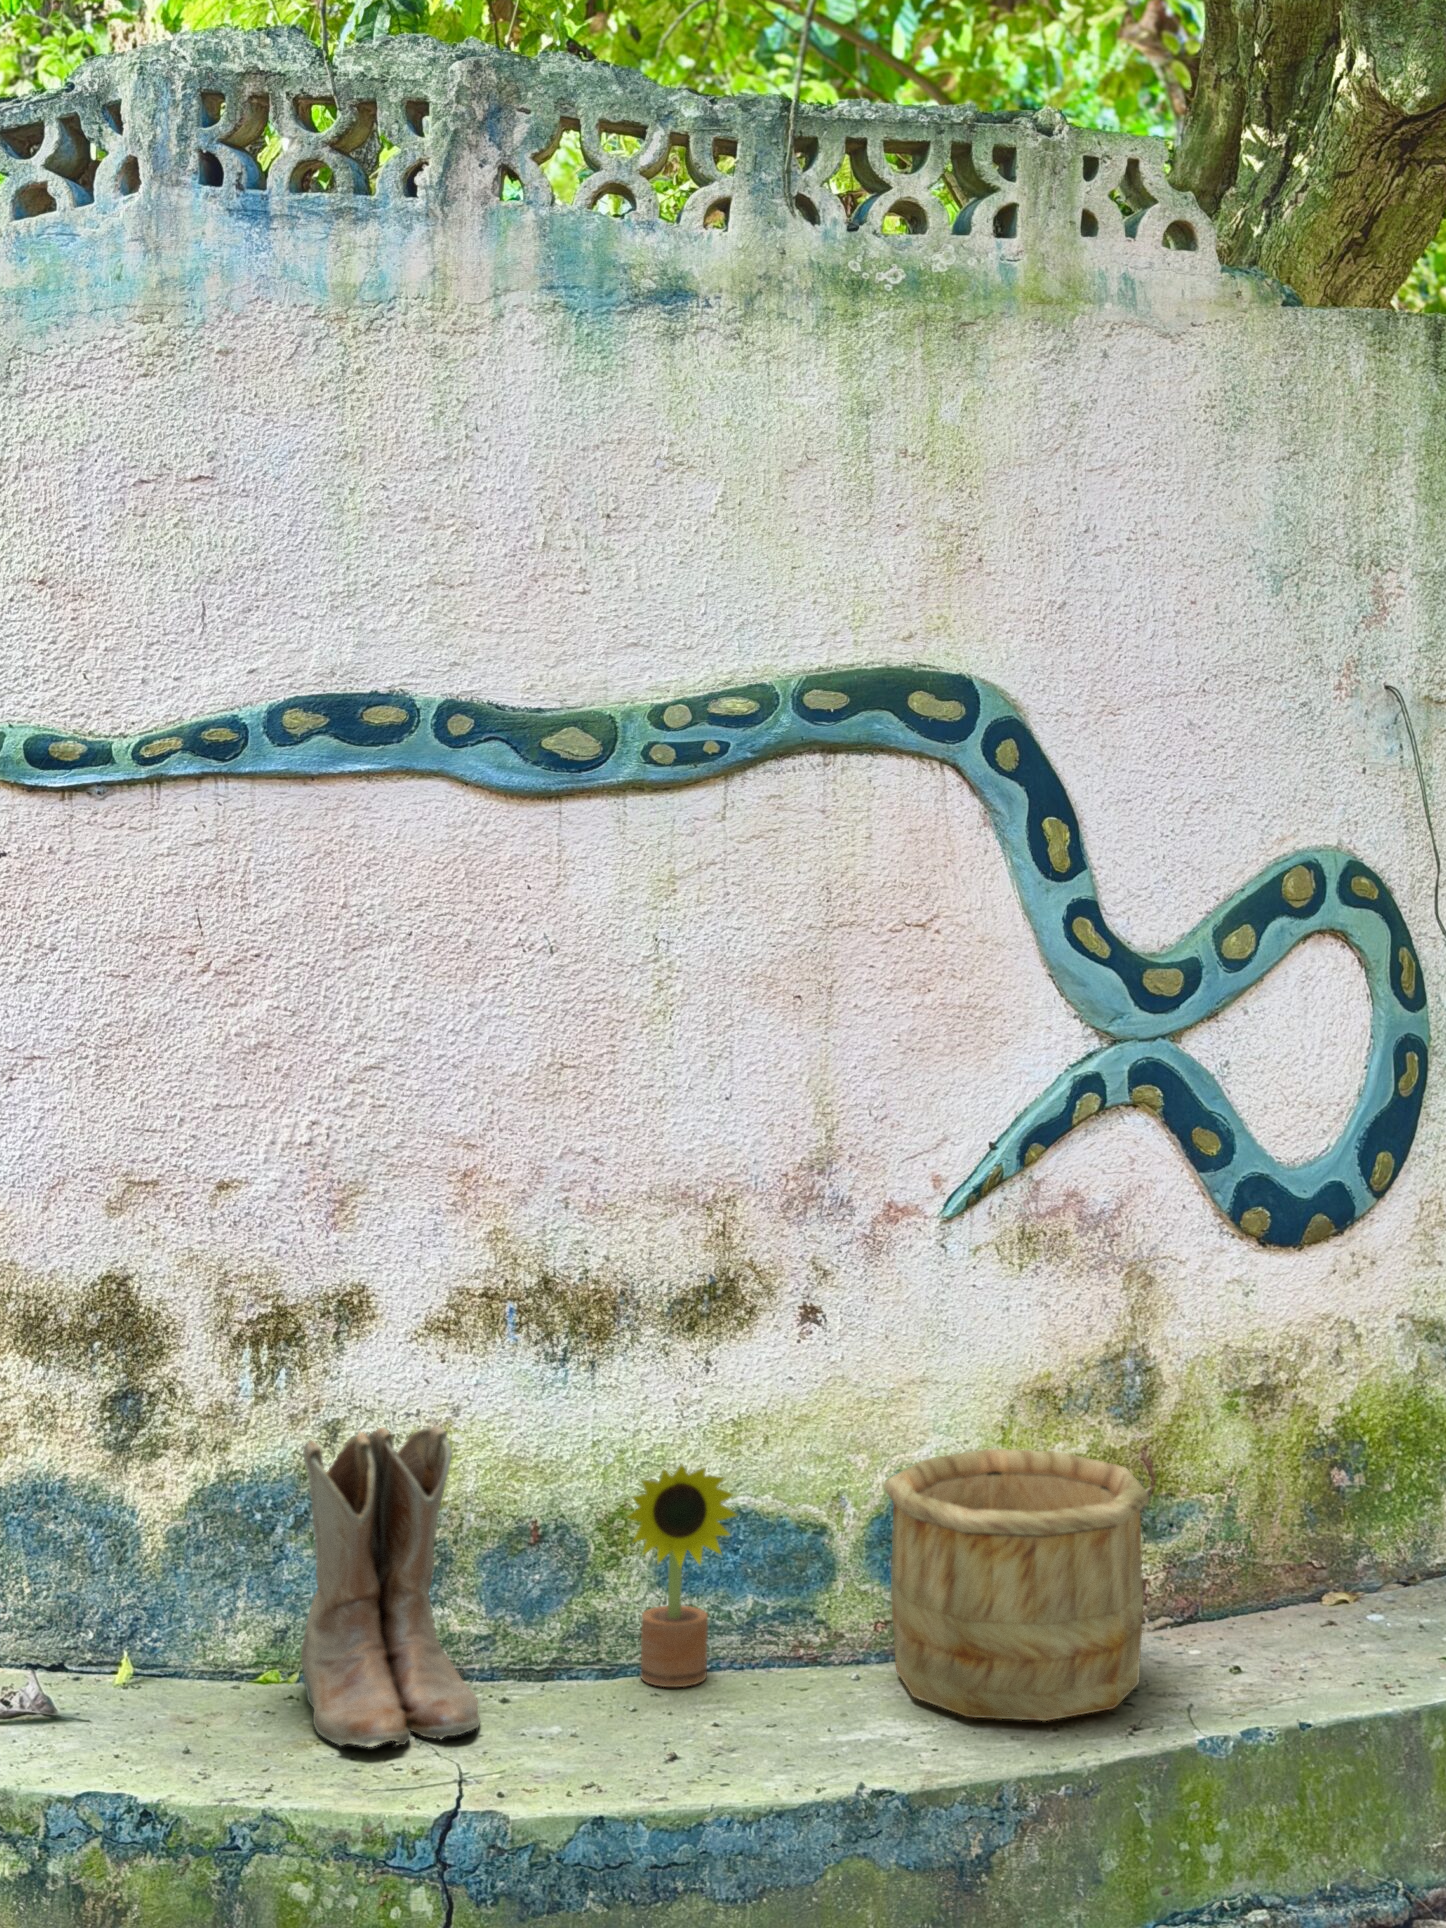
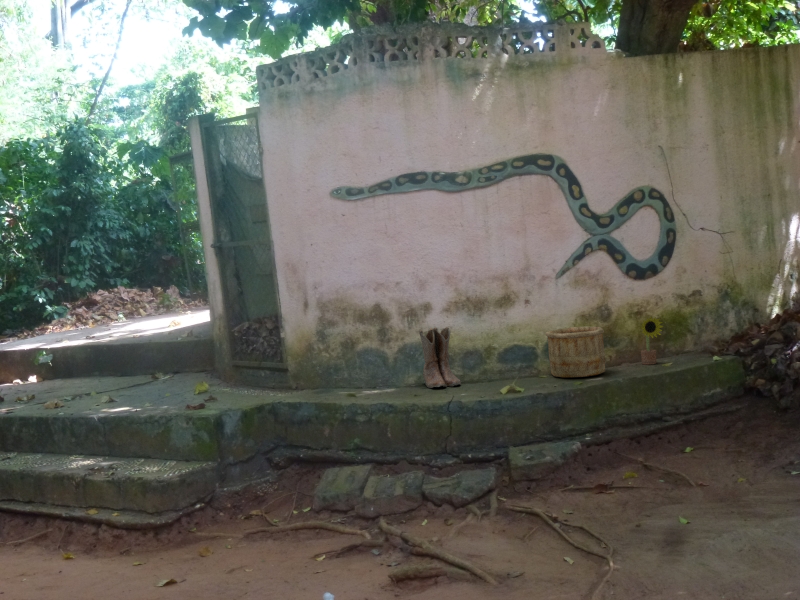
decorative plant: present [627,1464,737,1687] -> present [641,317,663,364]

